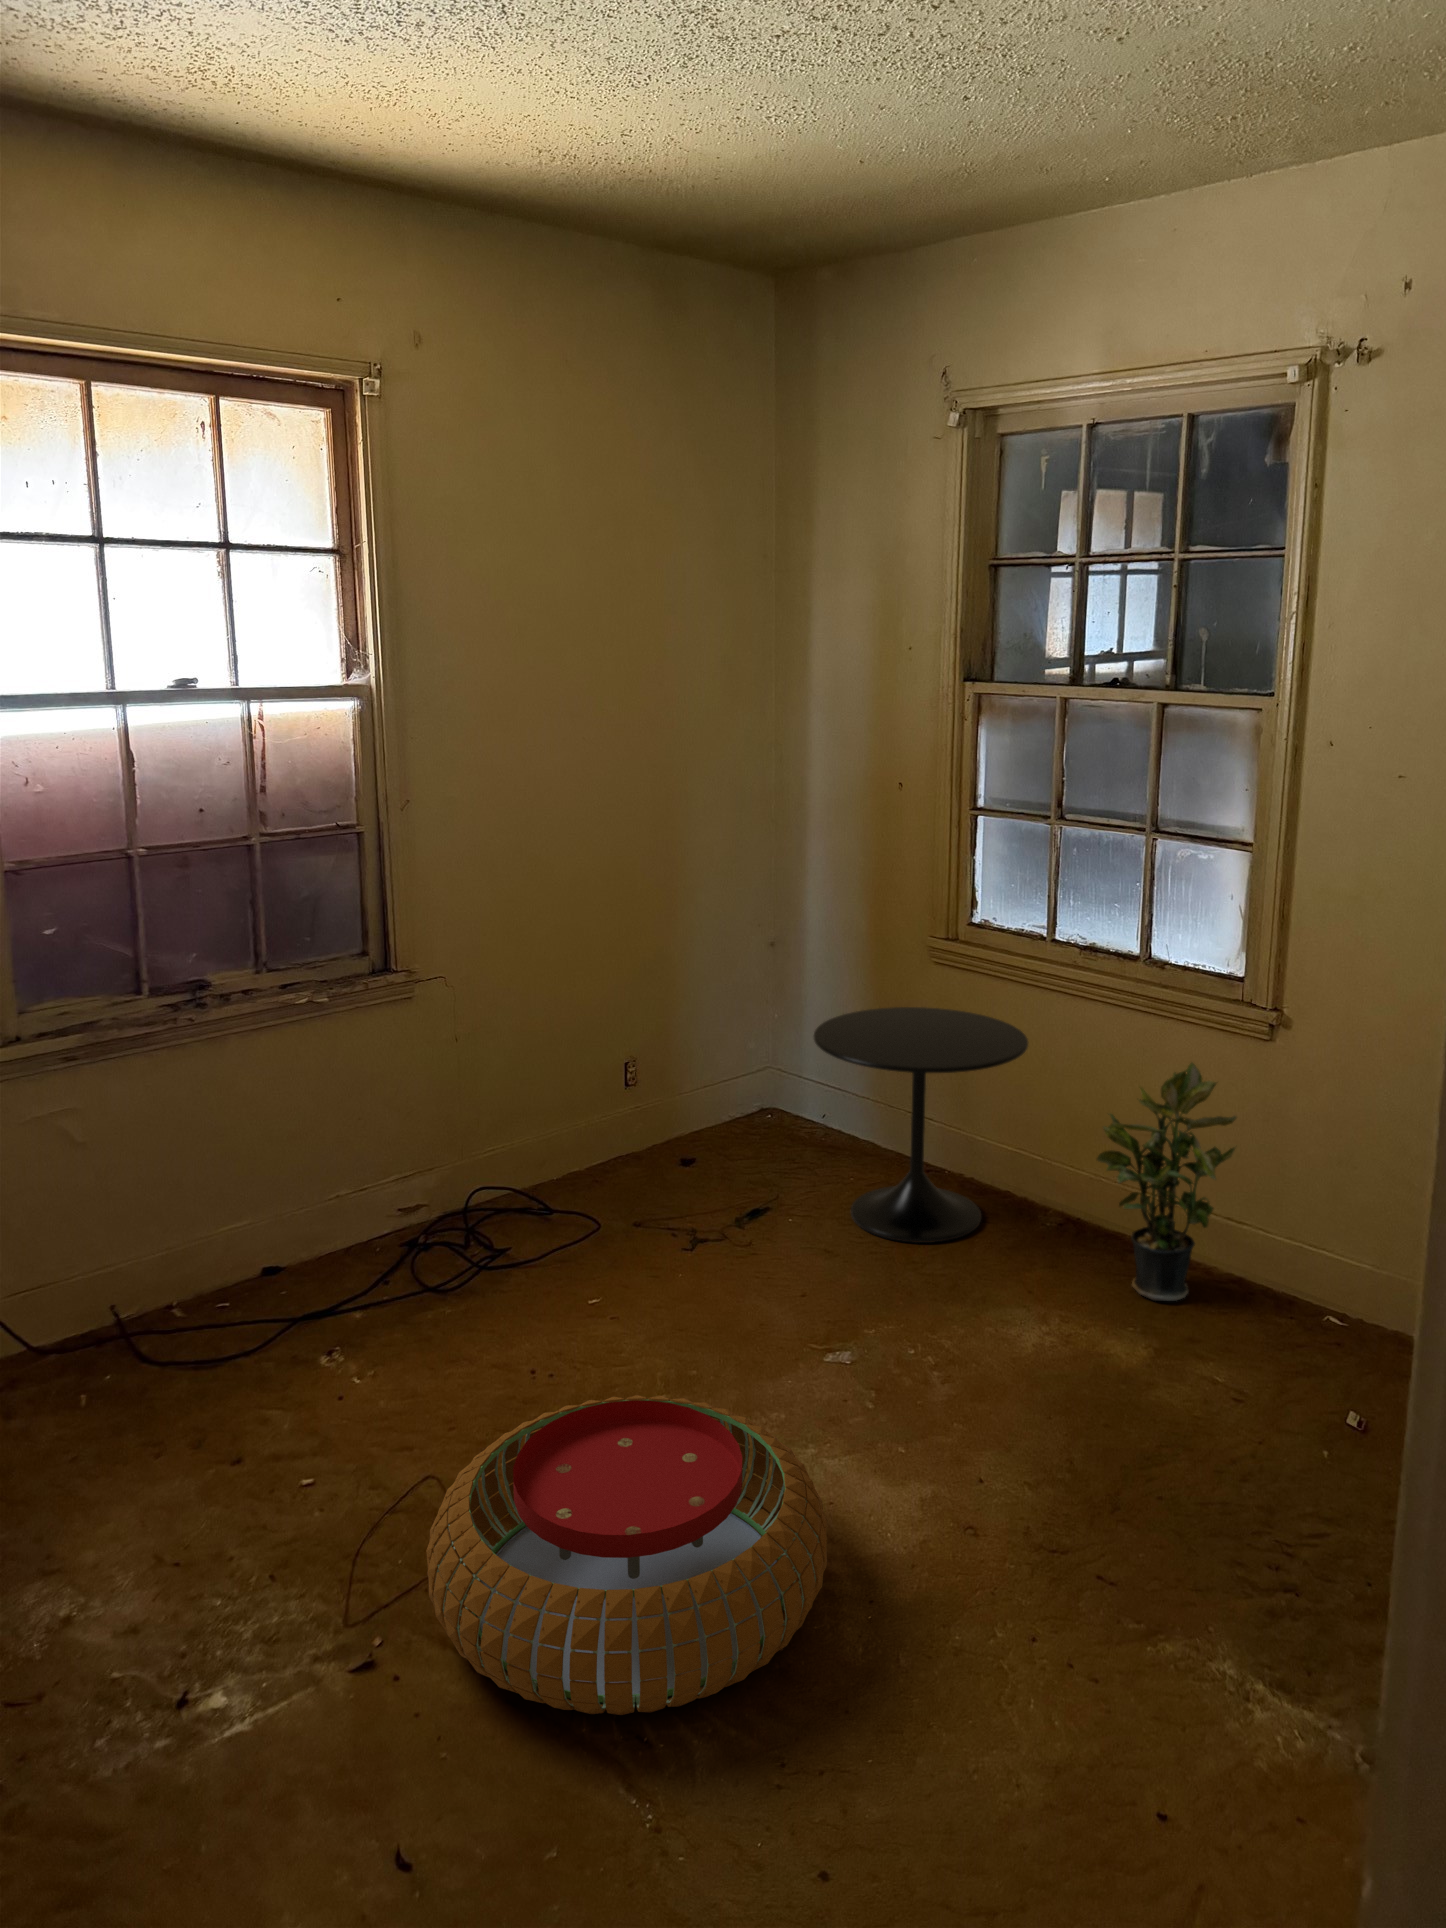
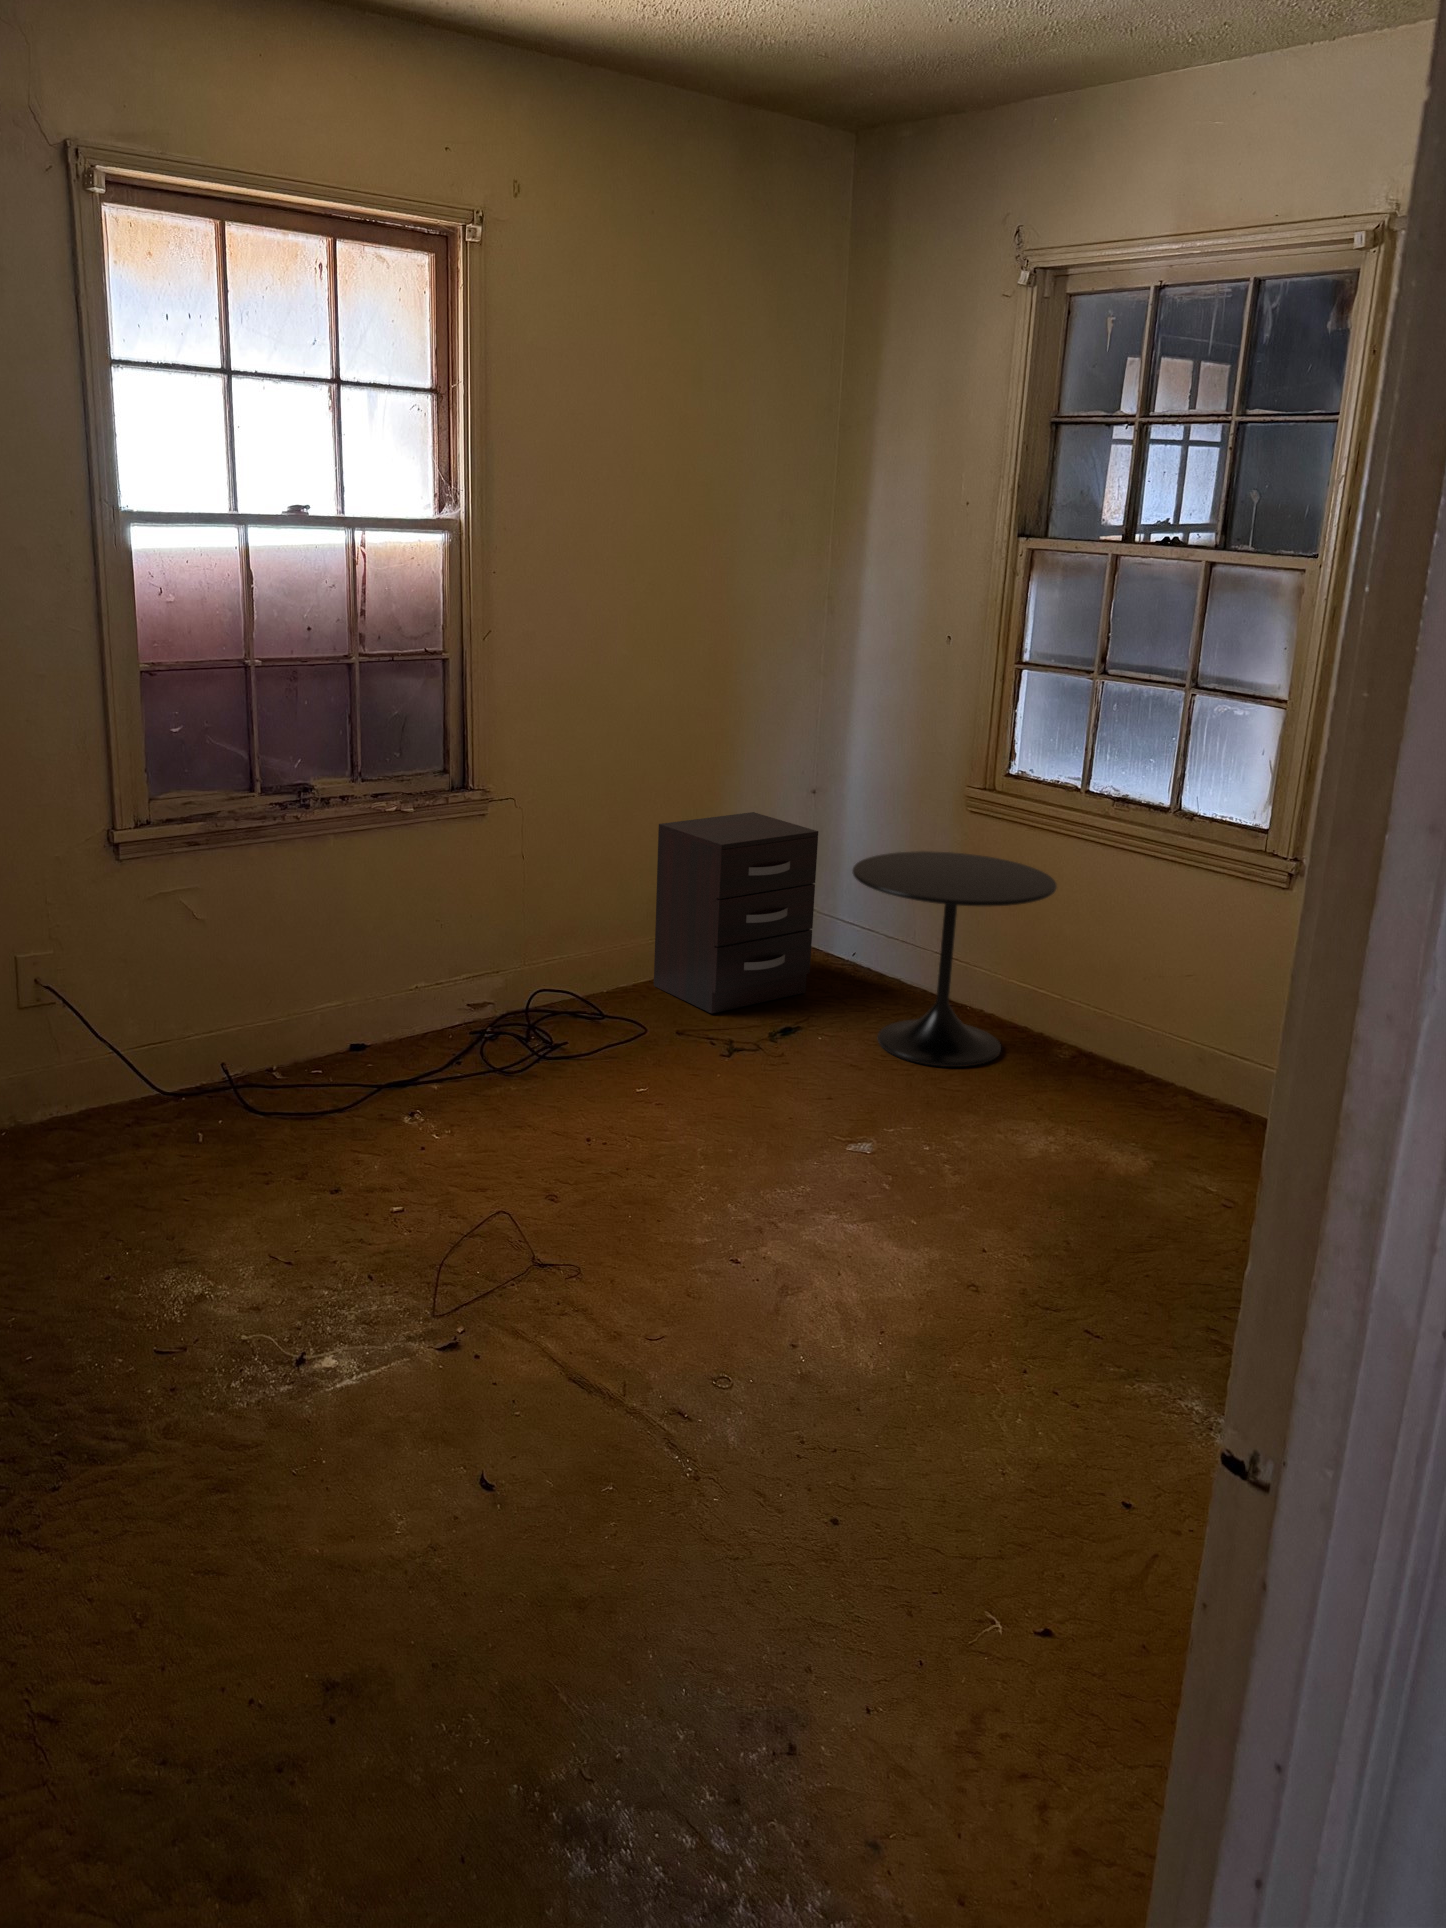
dresser: none [607,971,777,1194] -> present [654,812,818,1014]
potted plant: present [1097,1063,1236,1301] -> none [1114,906,1252,1128]
pouf: present [426,1395,827,1715] -> none [506,1151,849,1388]

